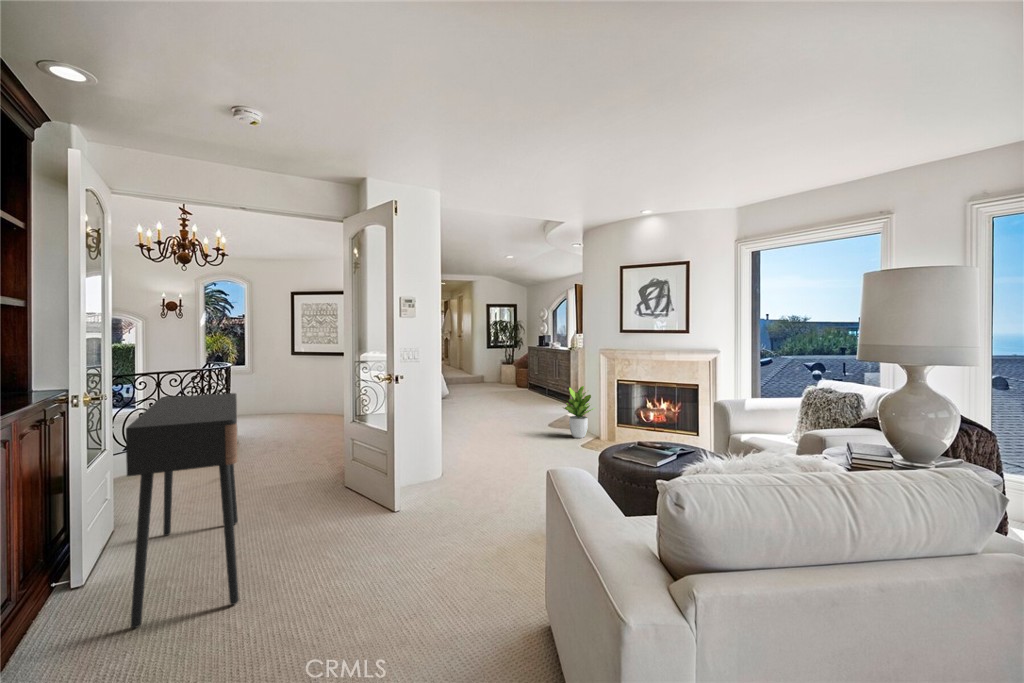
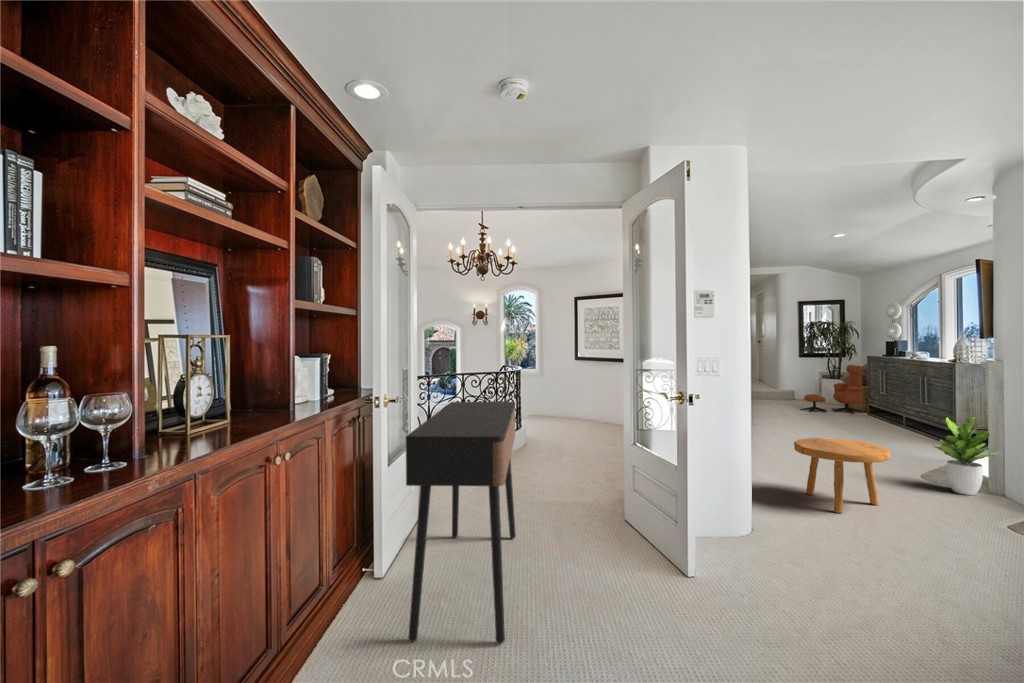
lounge chair: none [487,354,529,392] -> present [800,365,864,414]
footstool: none [477,407,536,460] -> present [794,438,891,513]

